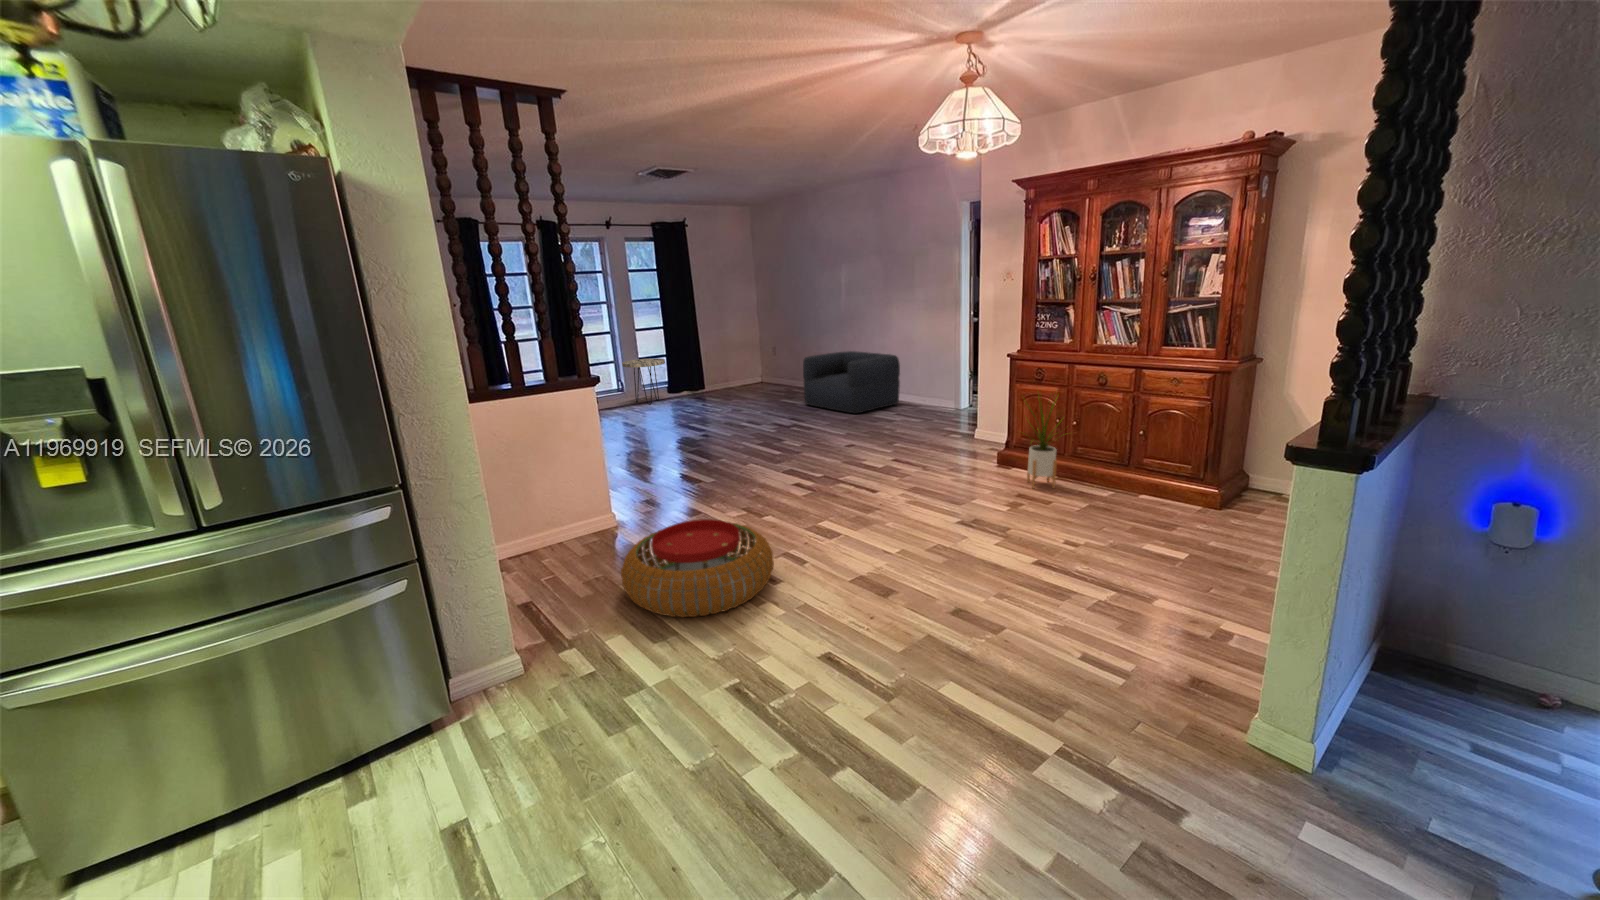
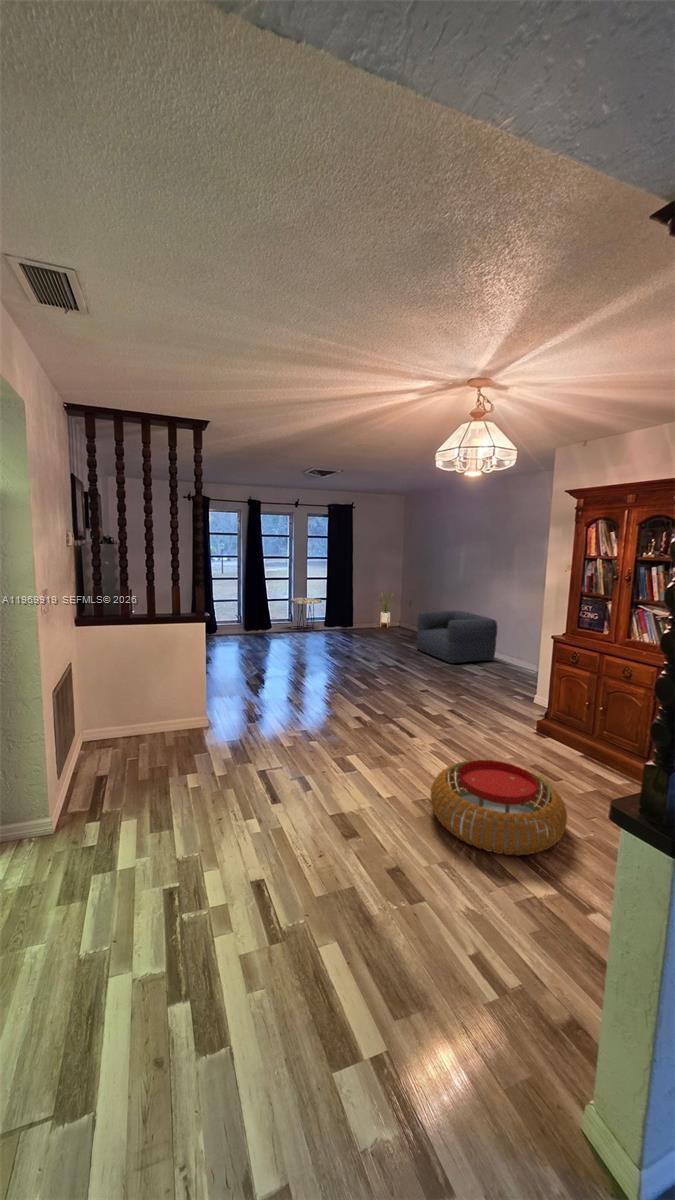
house plant: present [1026,402,1061,488] -> present [380,595,390,627]
pouf: present [621,519,774,617] -> present [430,760,567,856]

